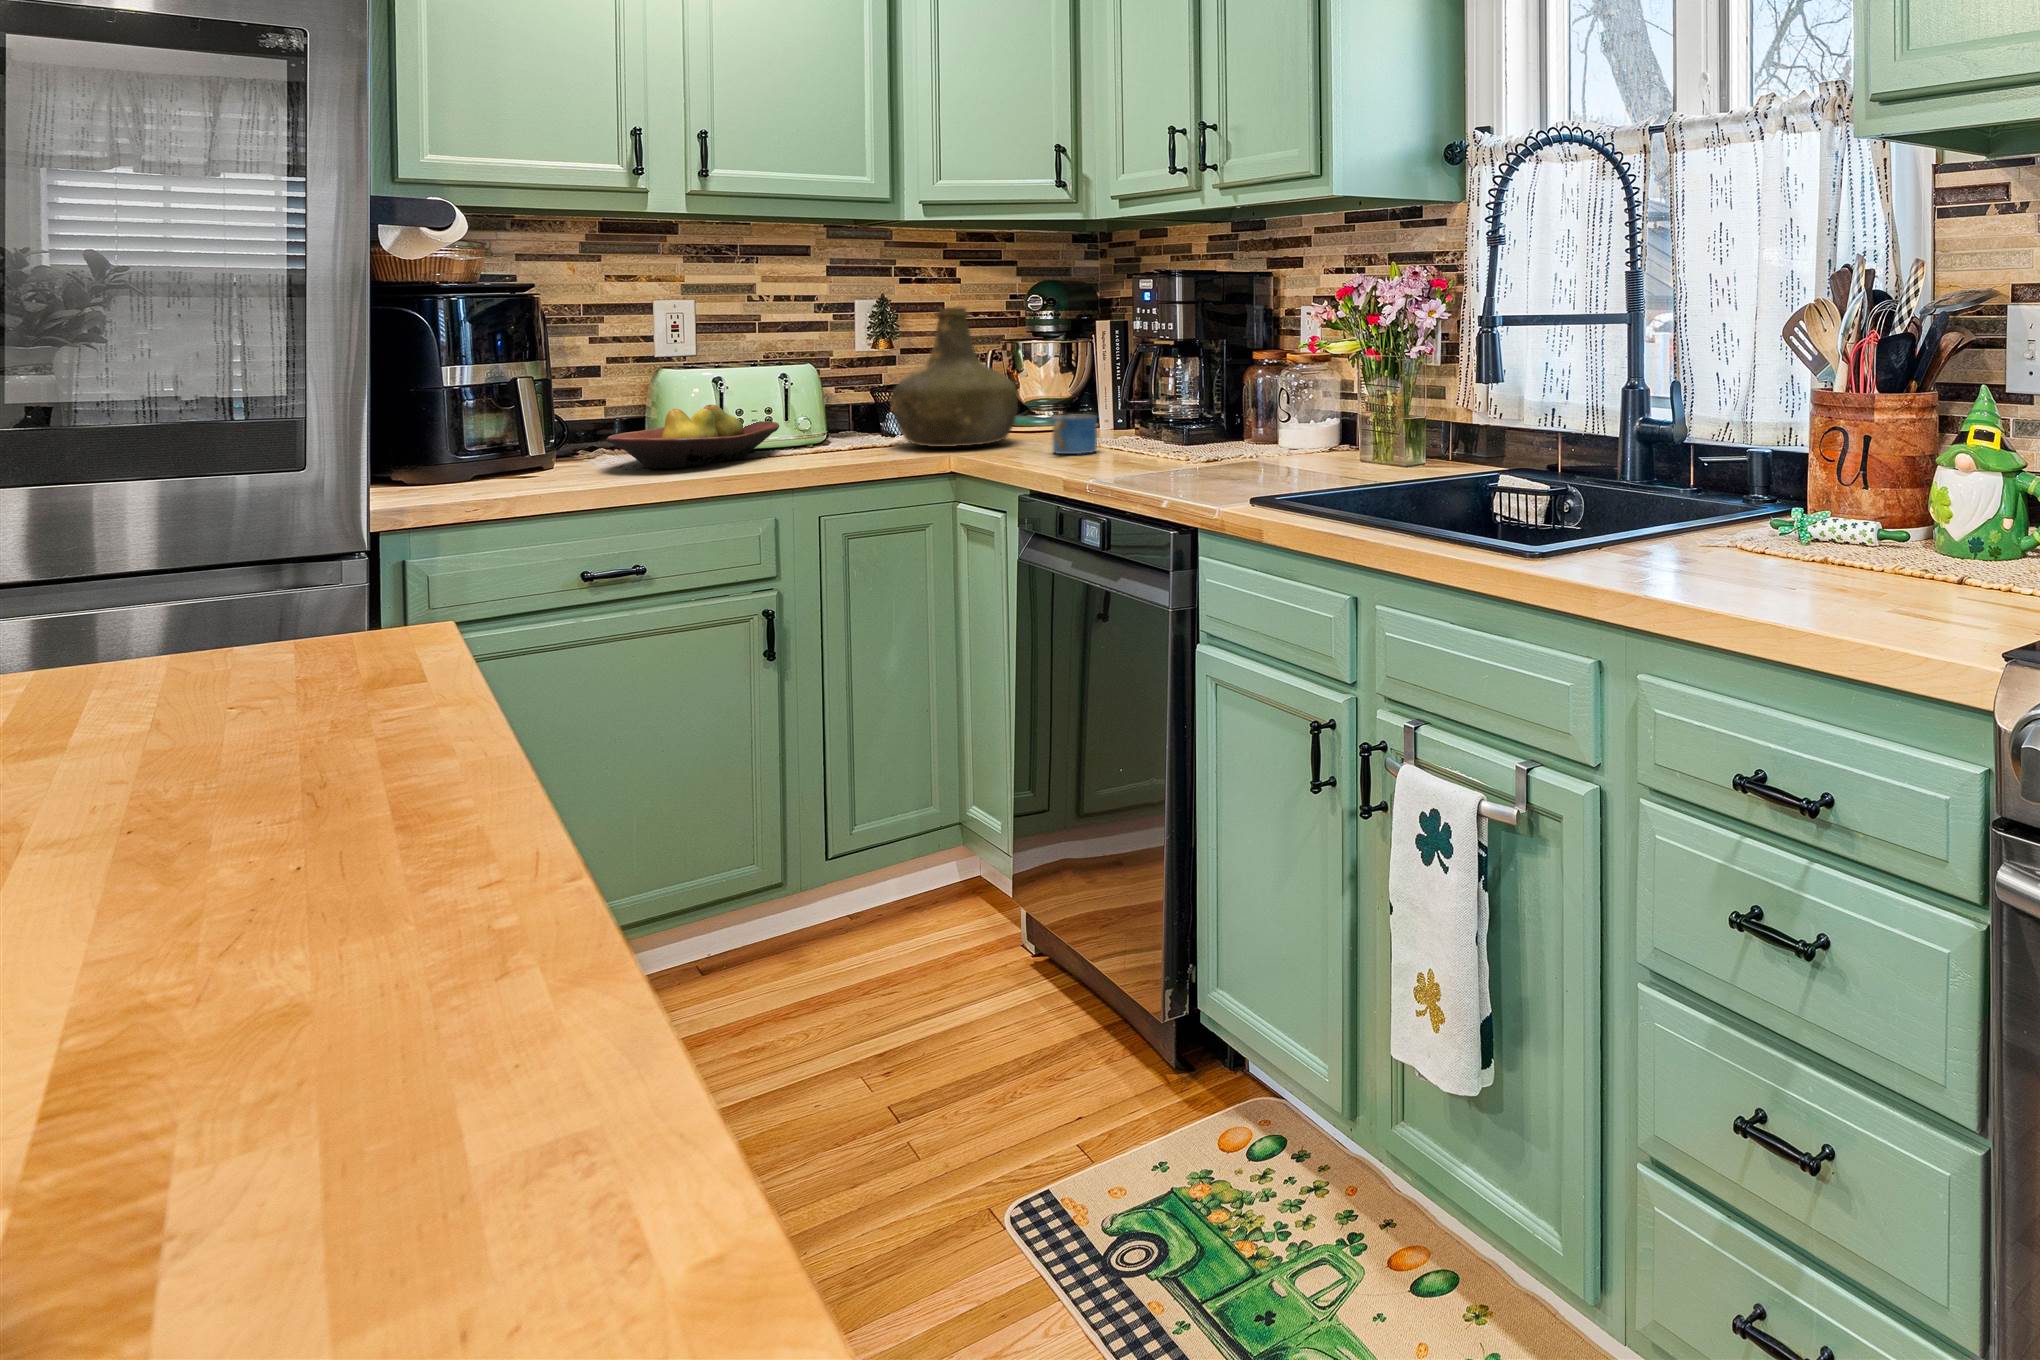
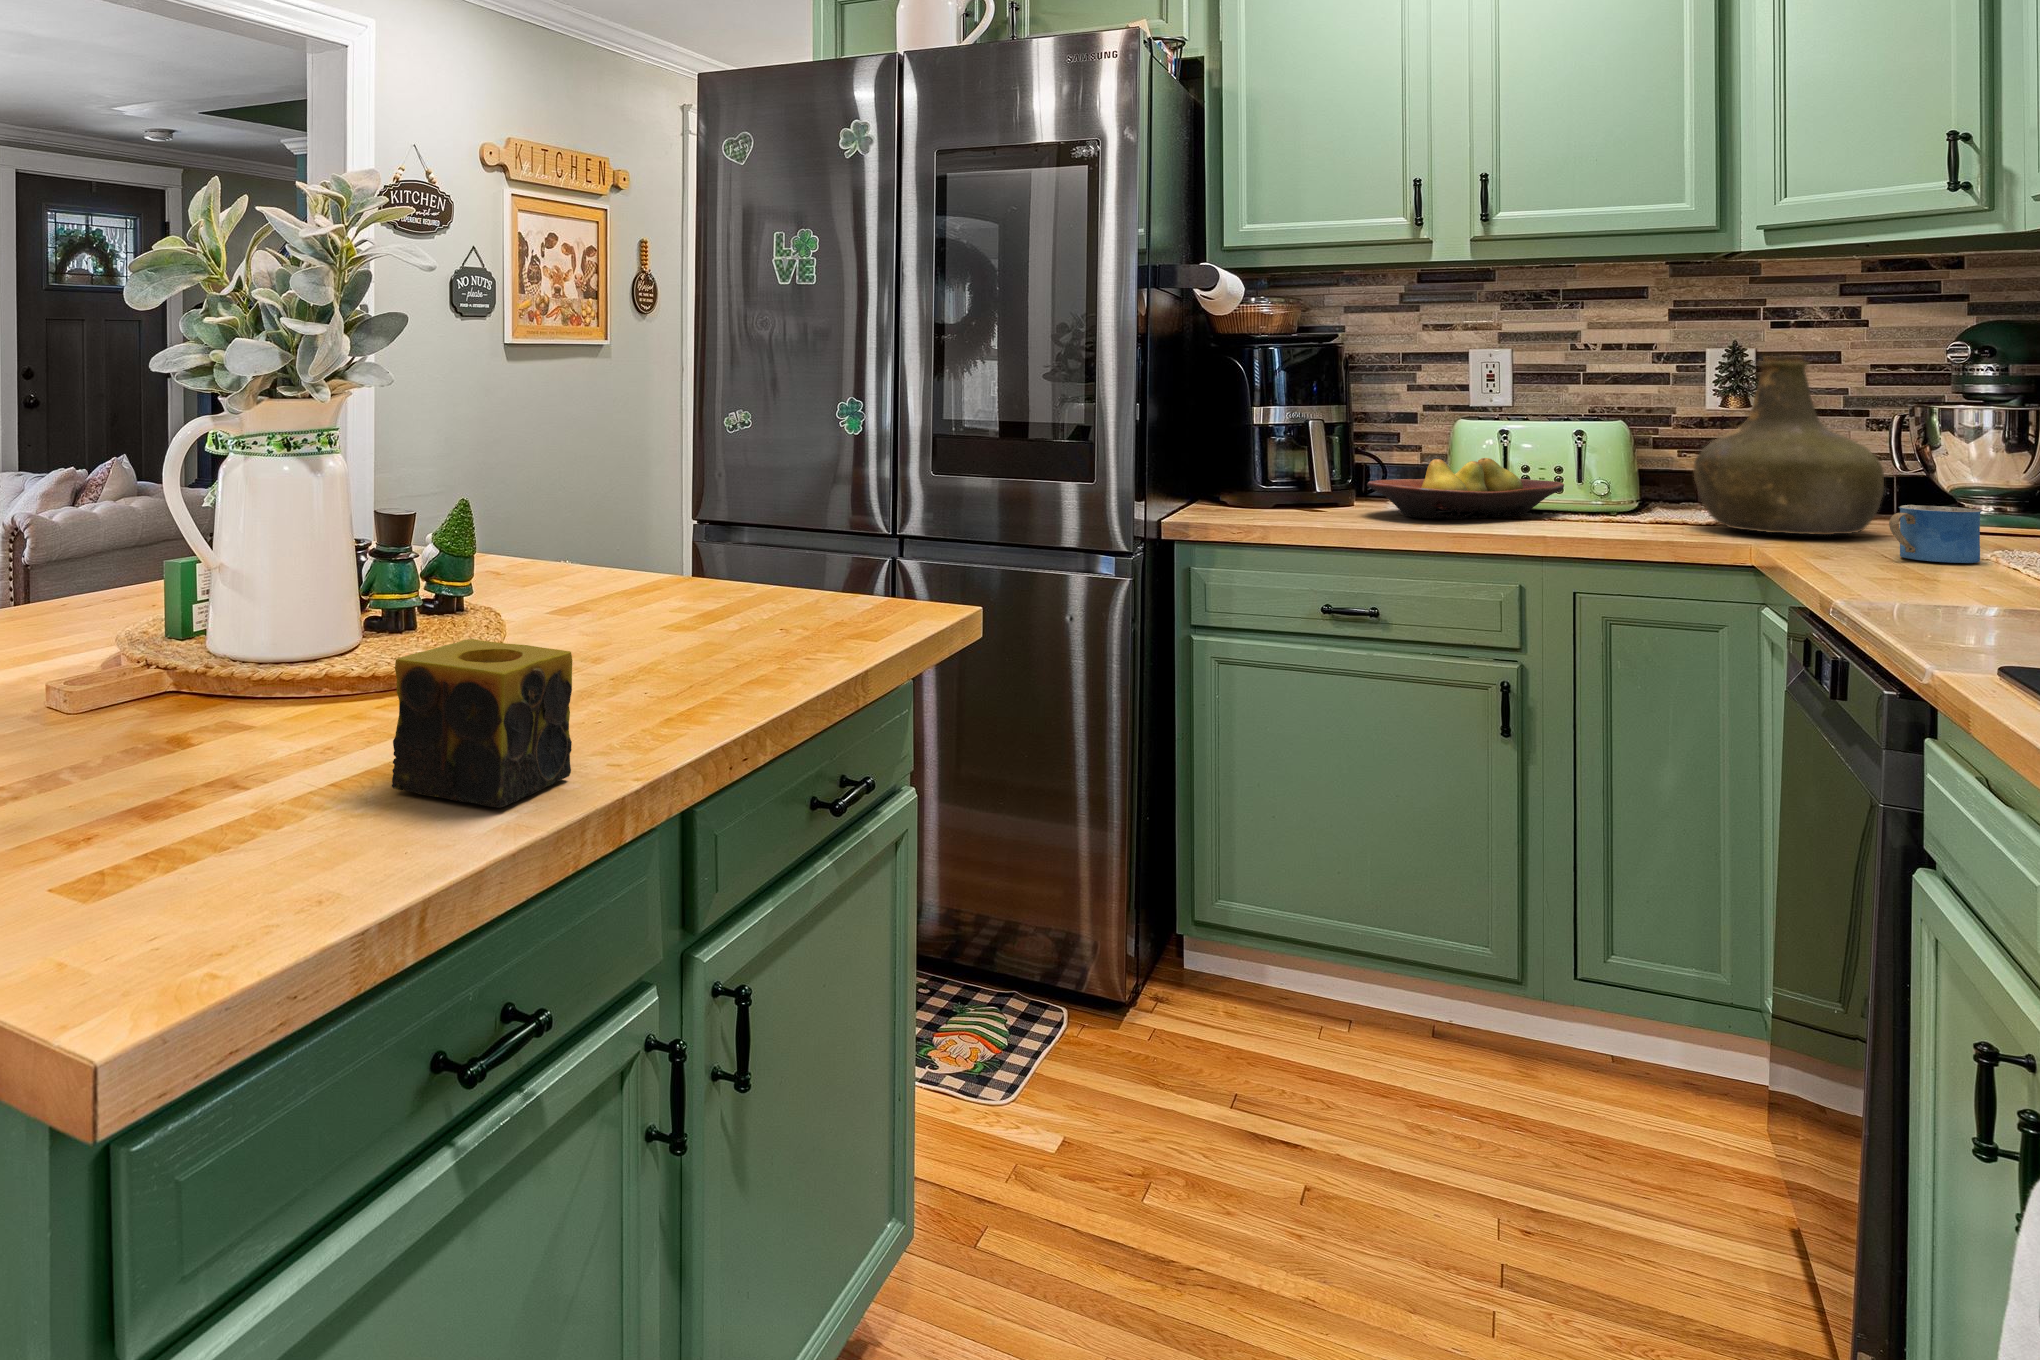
candle: none [218,787,517,1131] -> present [392,639,572,808]

